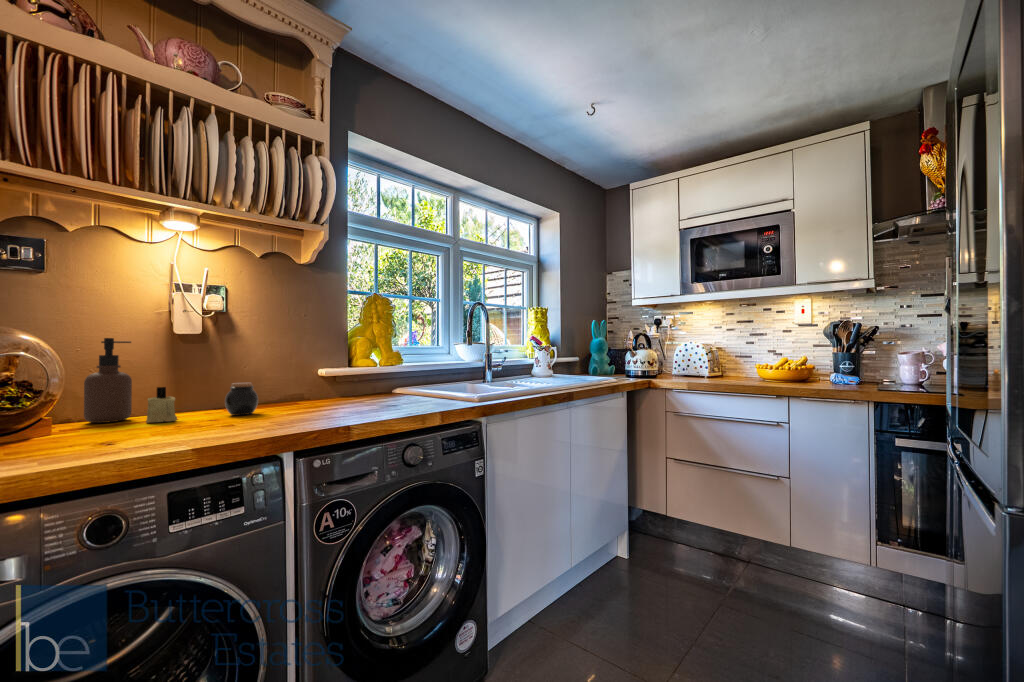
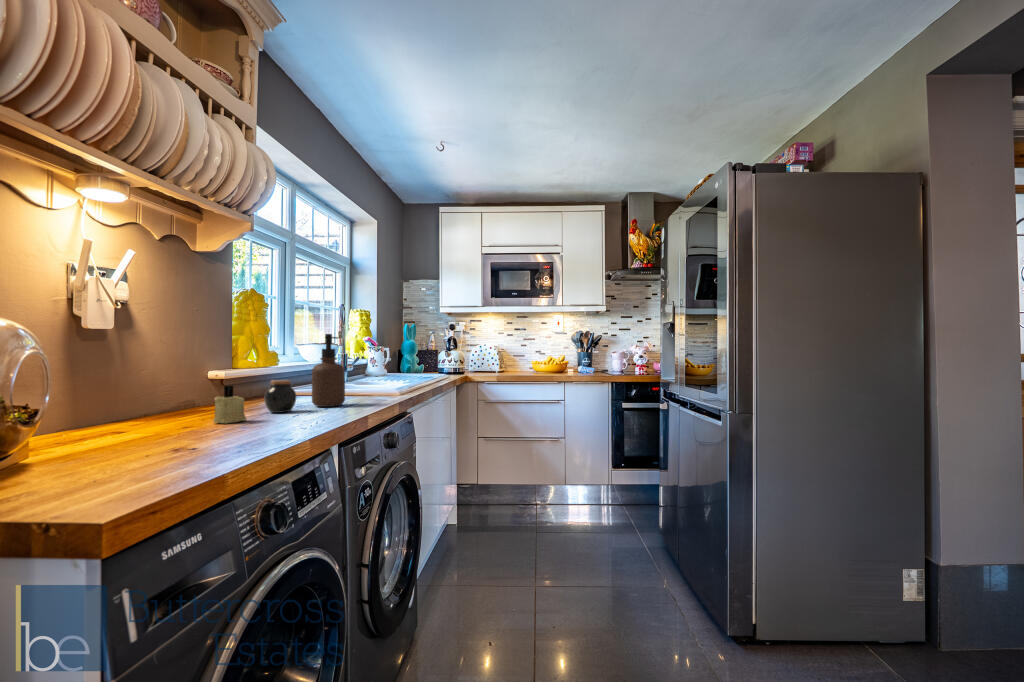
soap dispenser: present [84,338,132,423] -> present [312,334,345,407]

